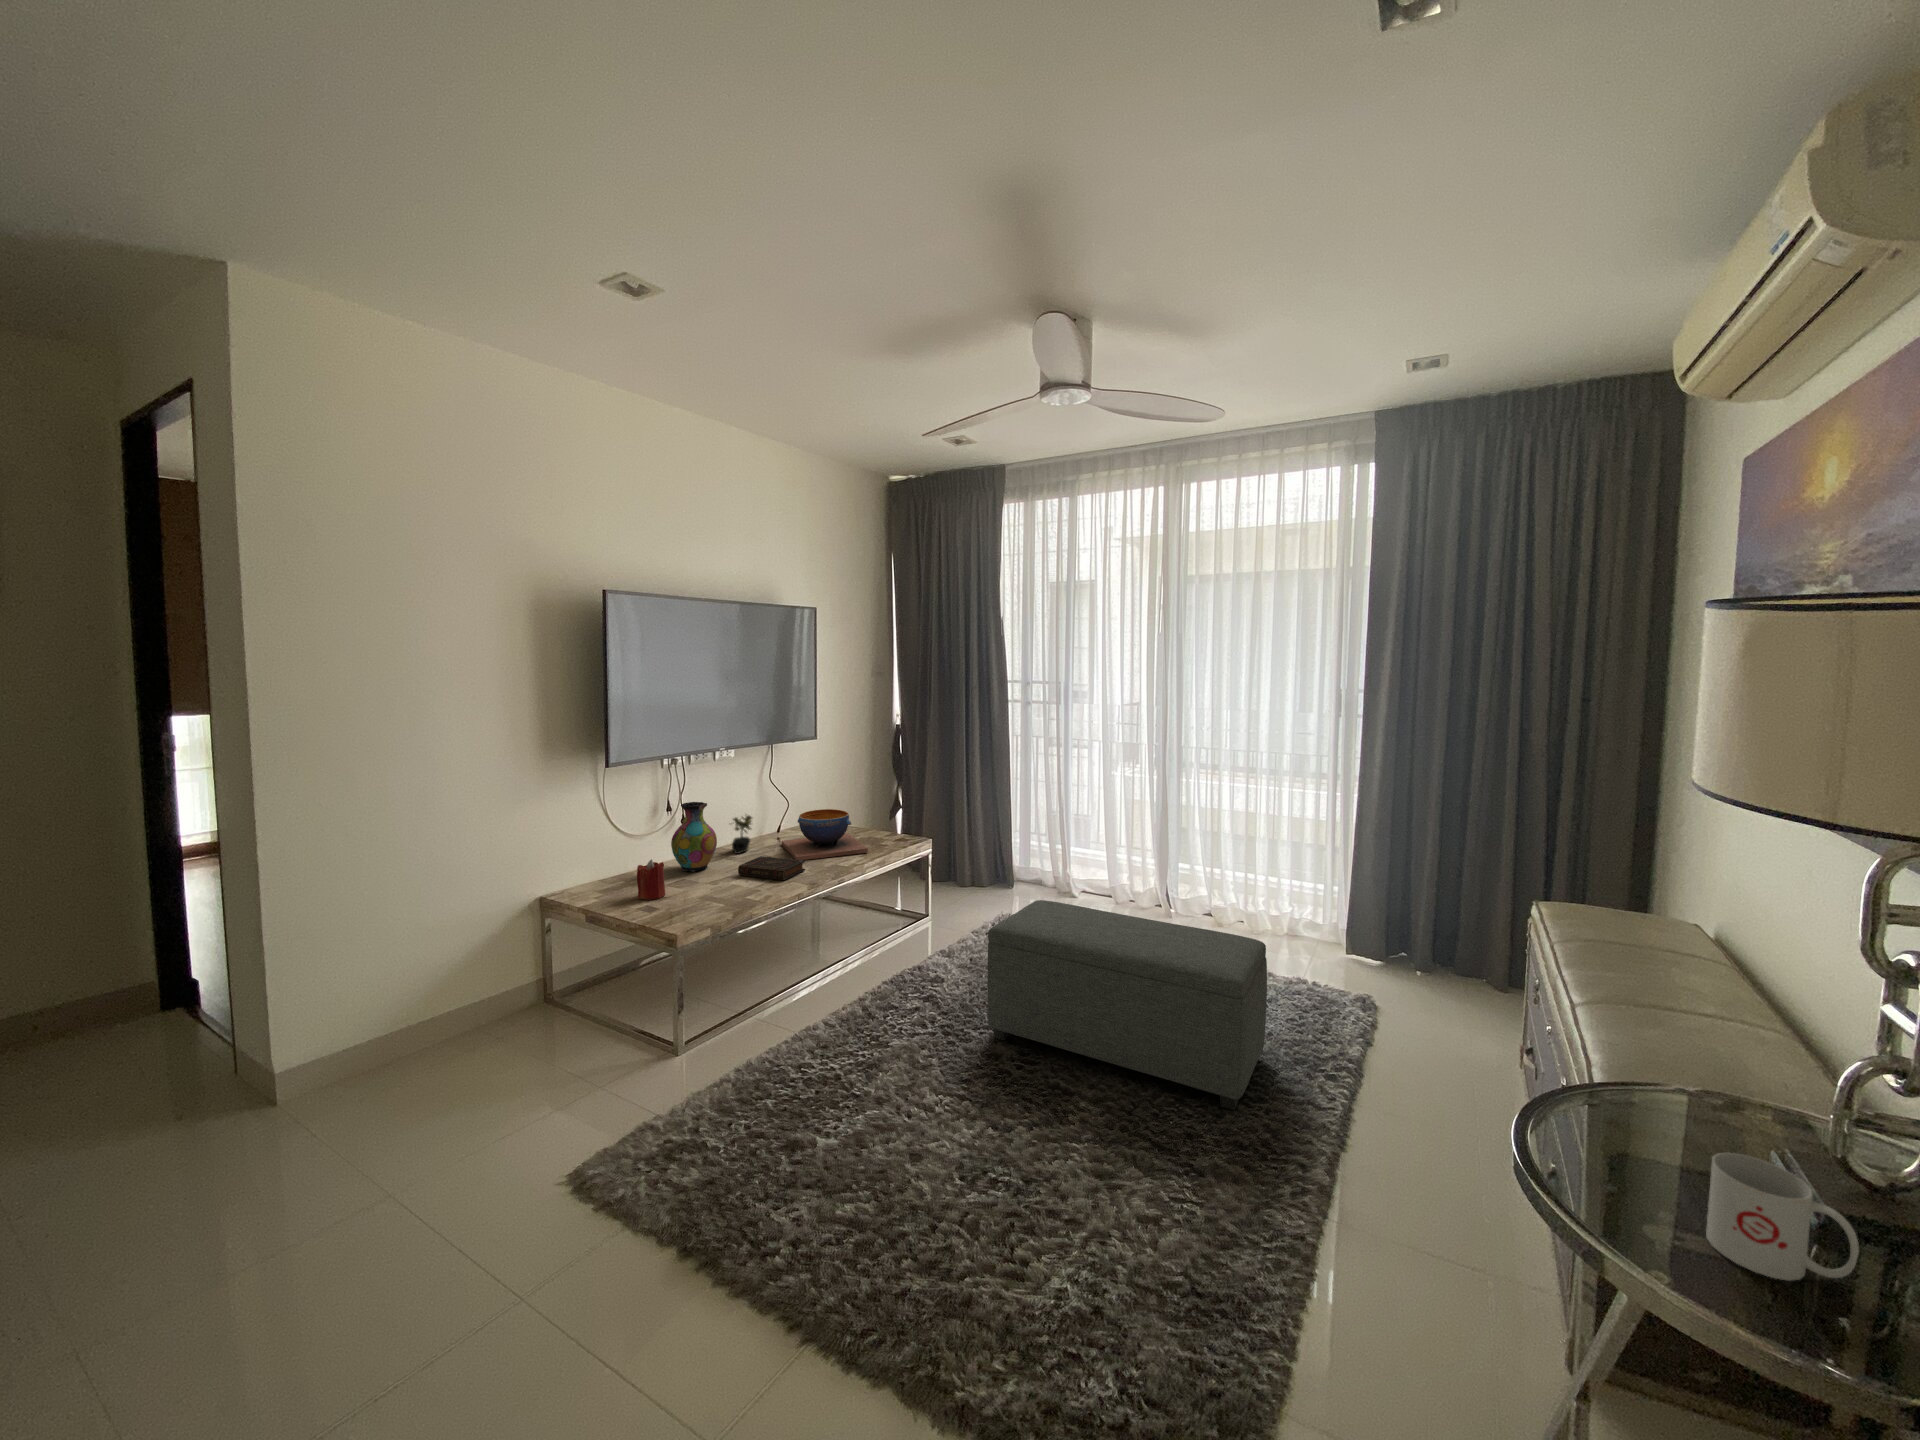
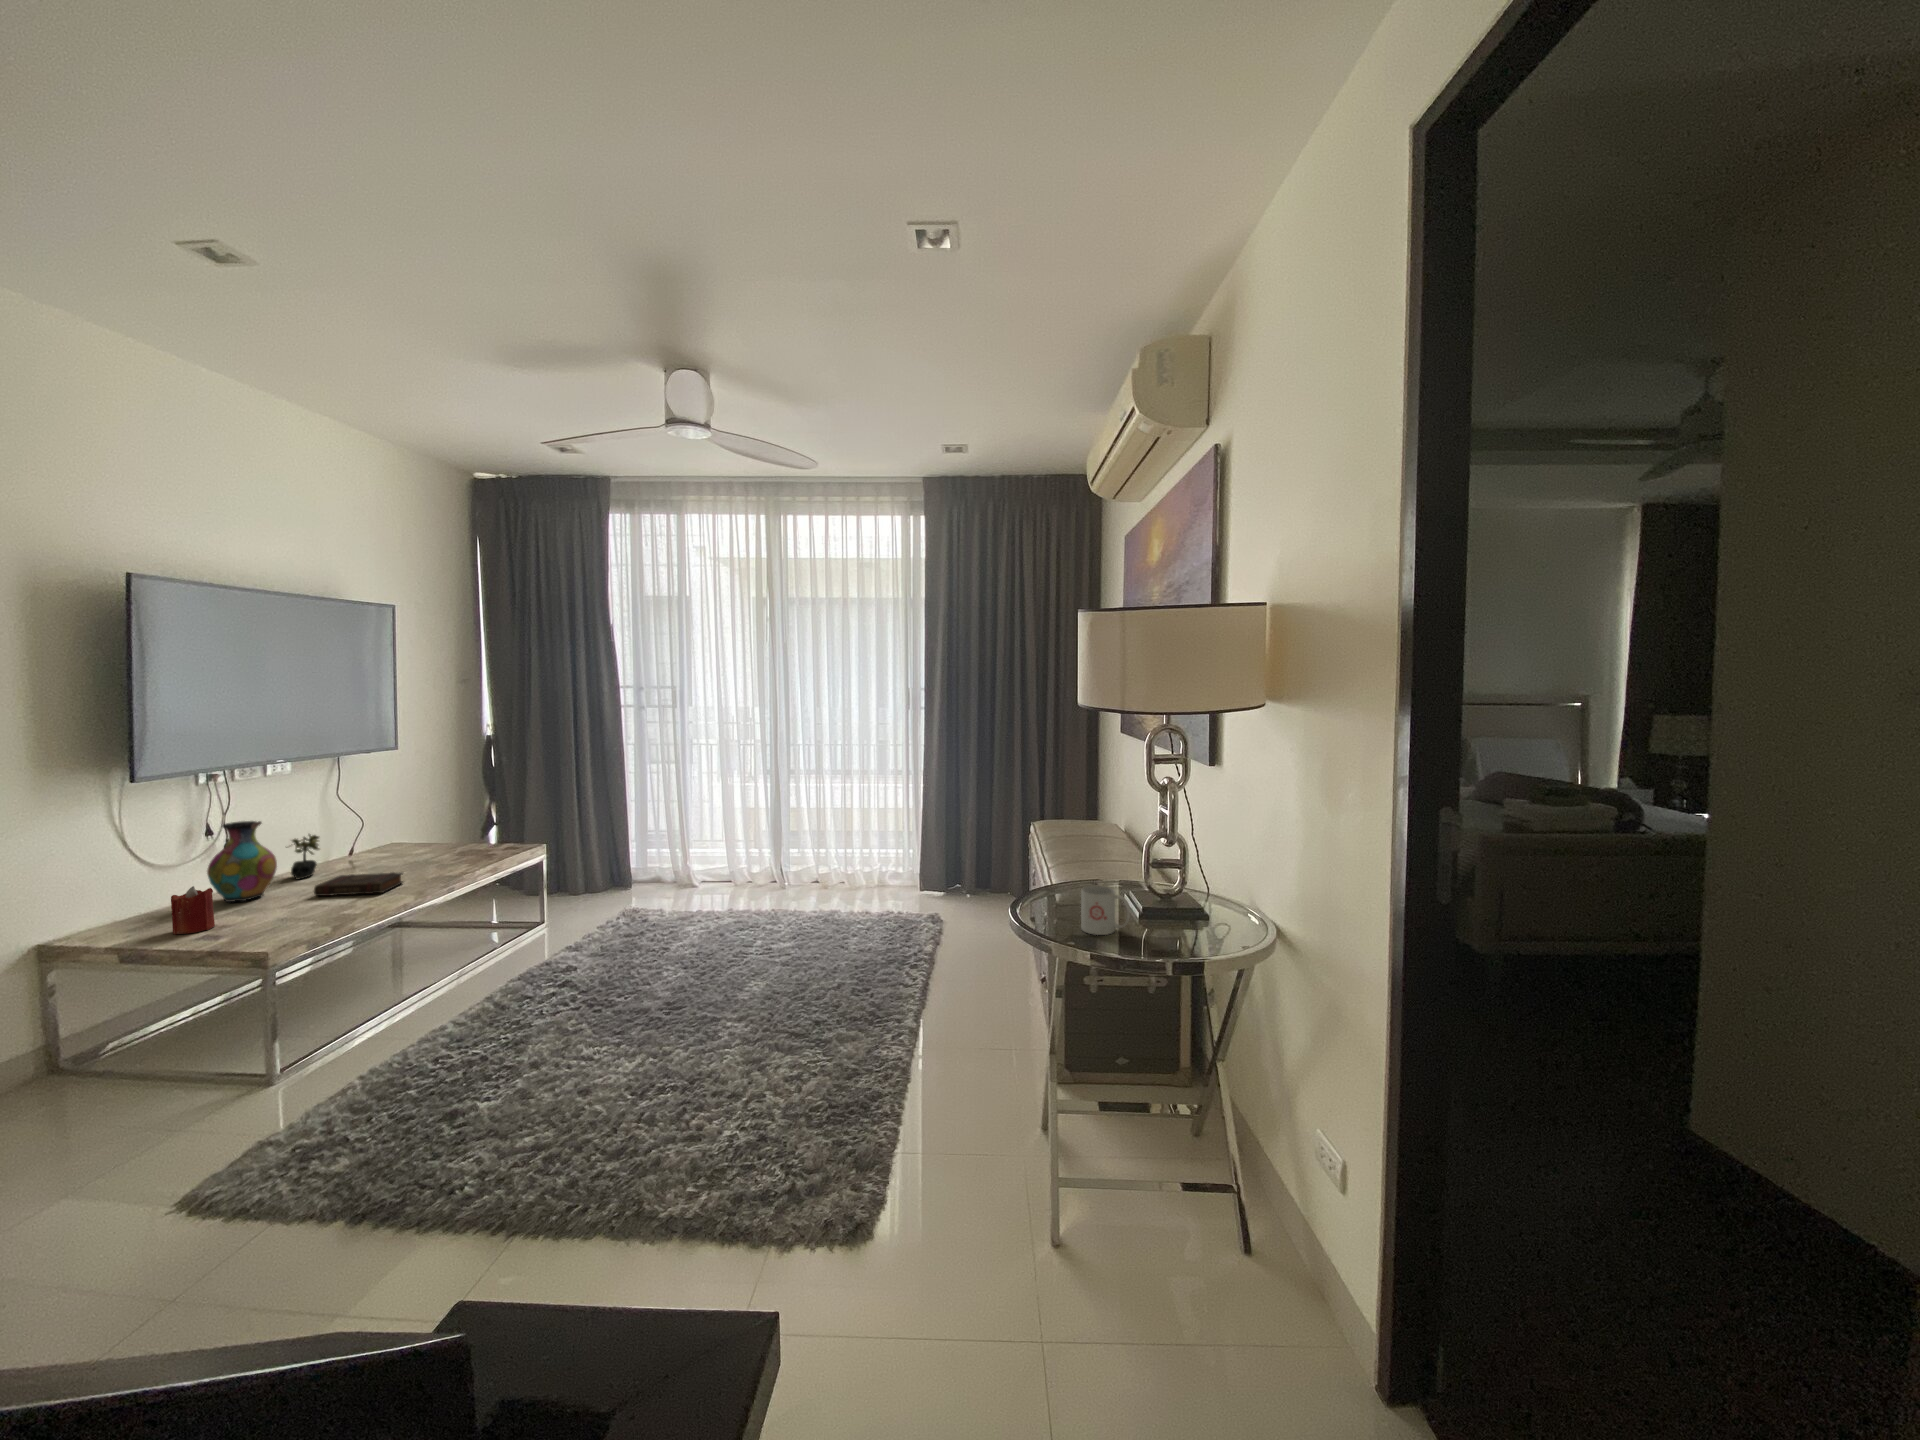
decorative bowl: present [782,809,868,860] -> none [359,821,477,876]
ottoman: present [988,900,1267,1110] -> none [631,873,866,1001]

